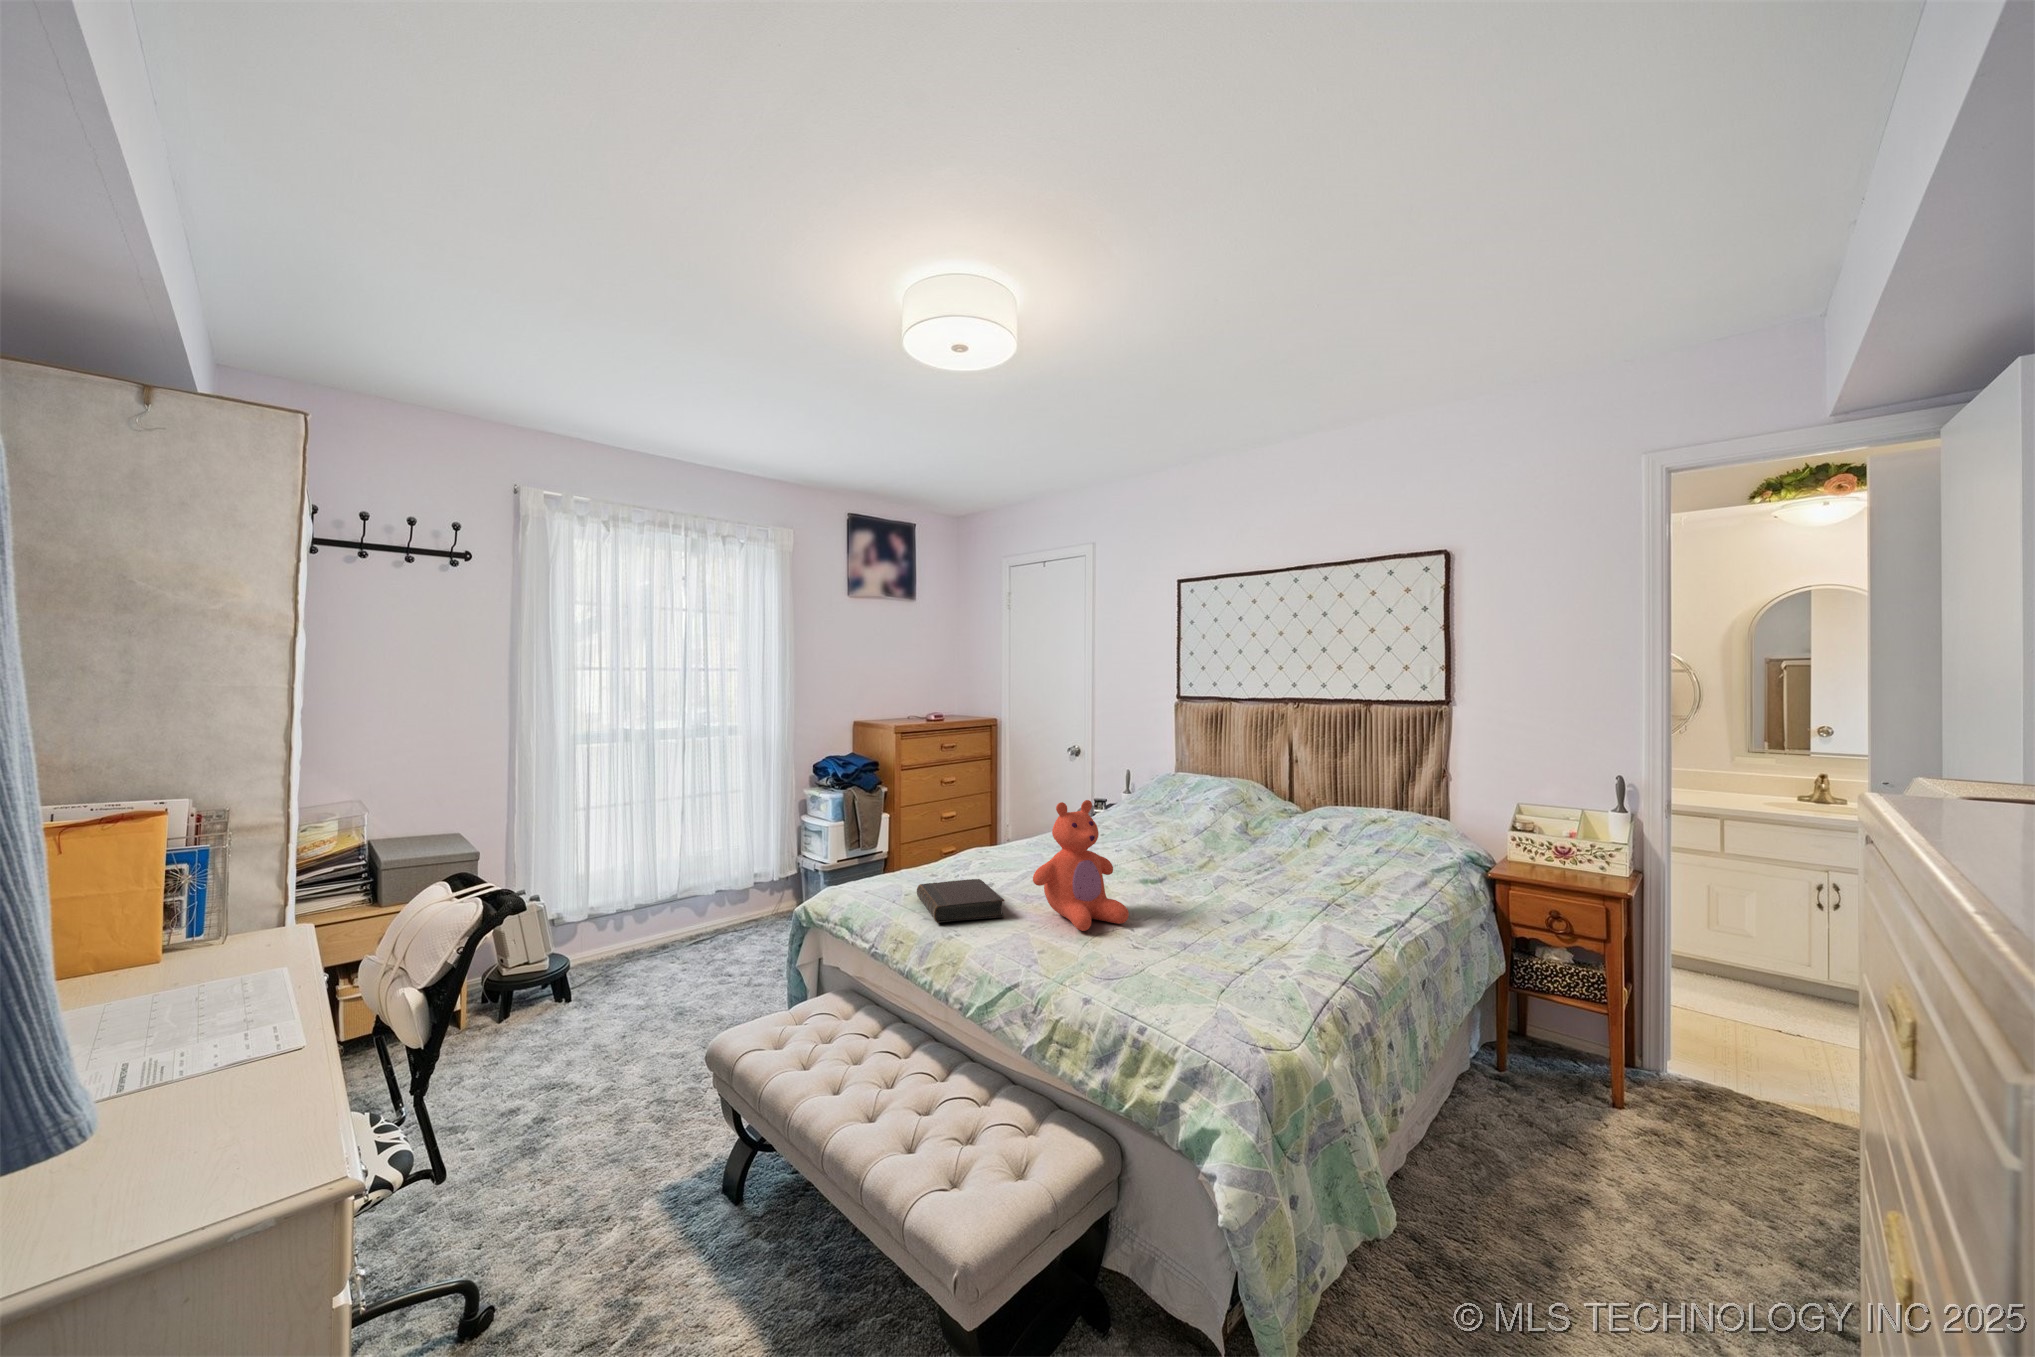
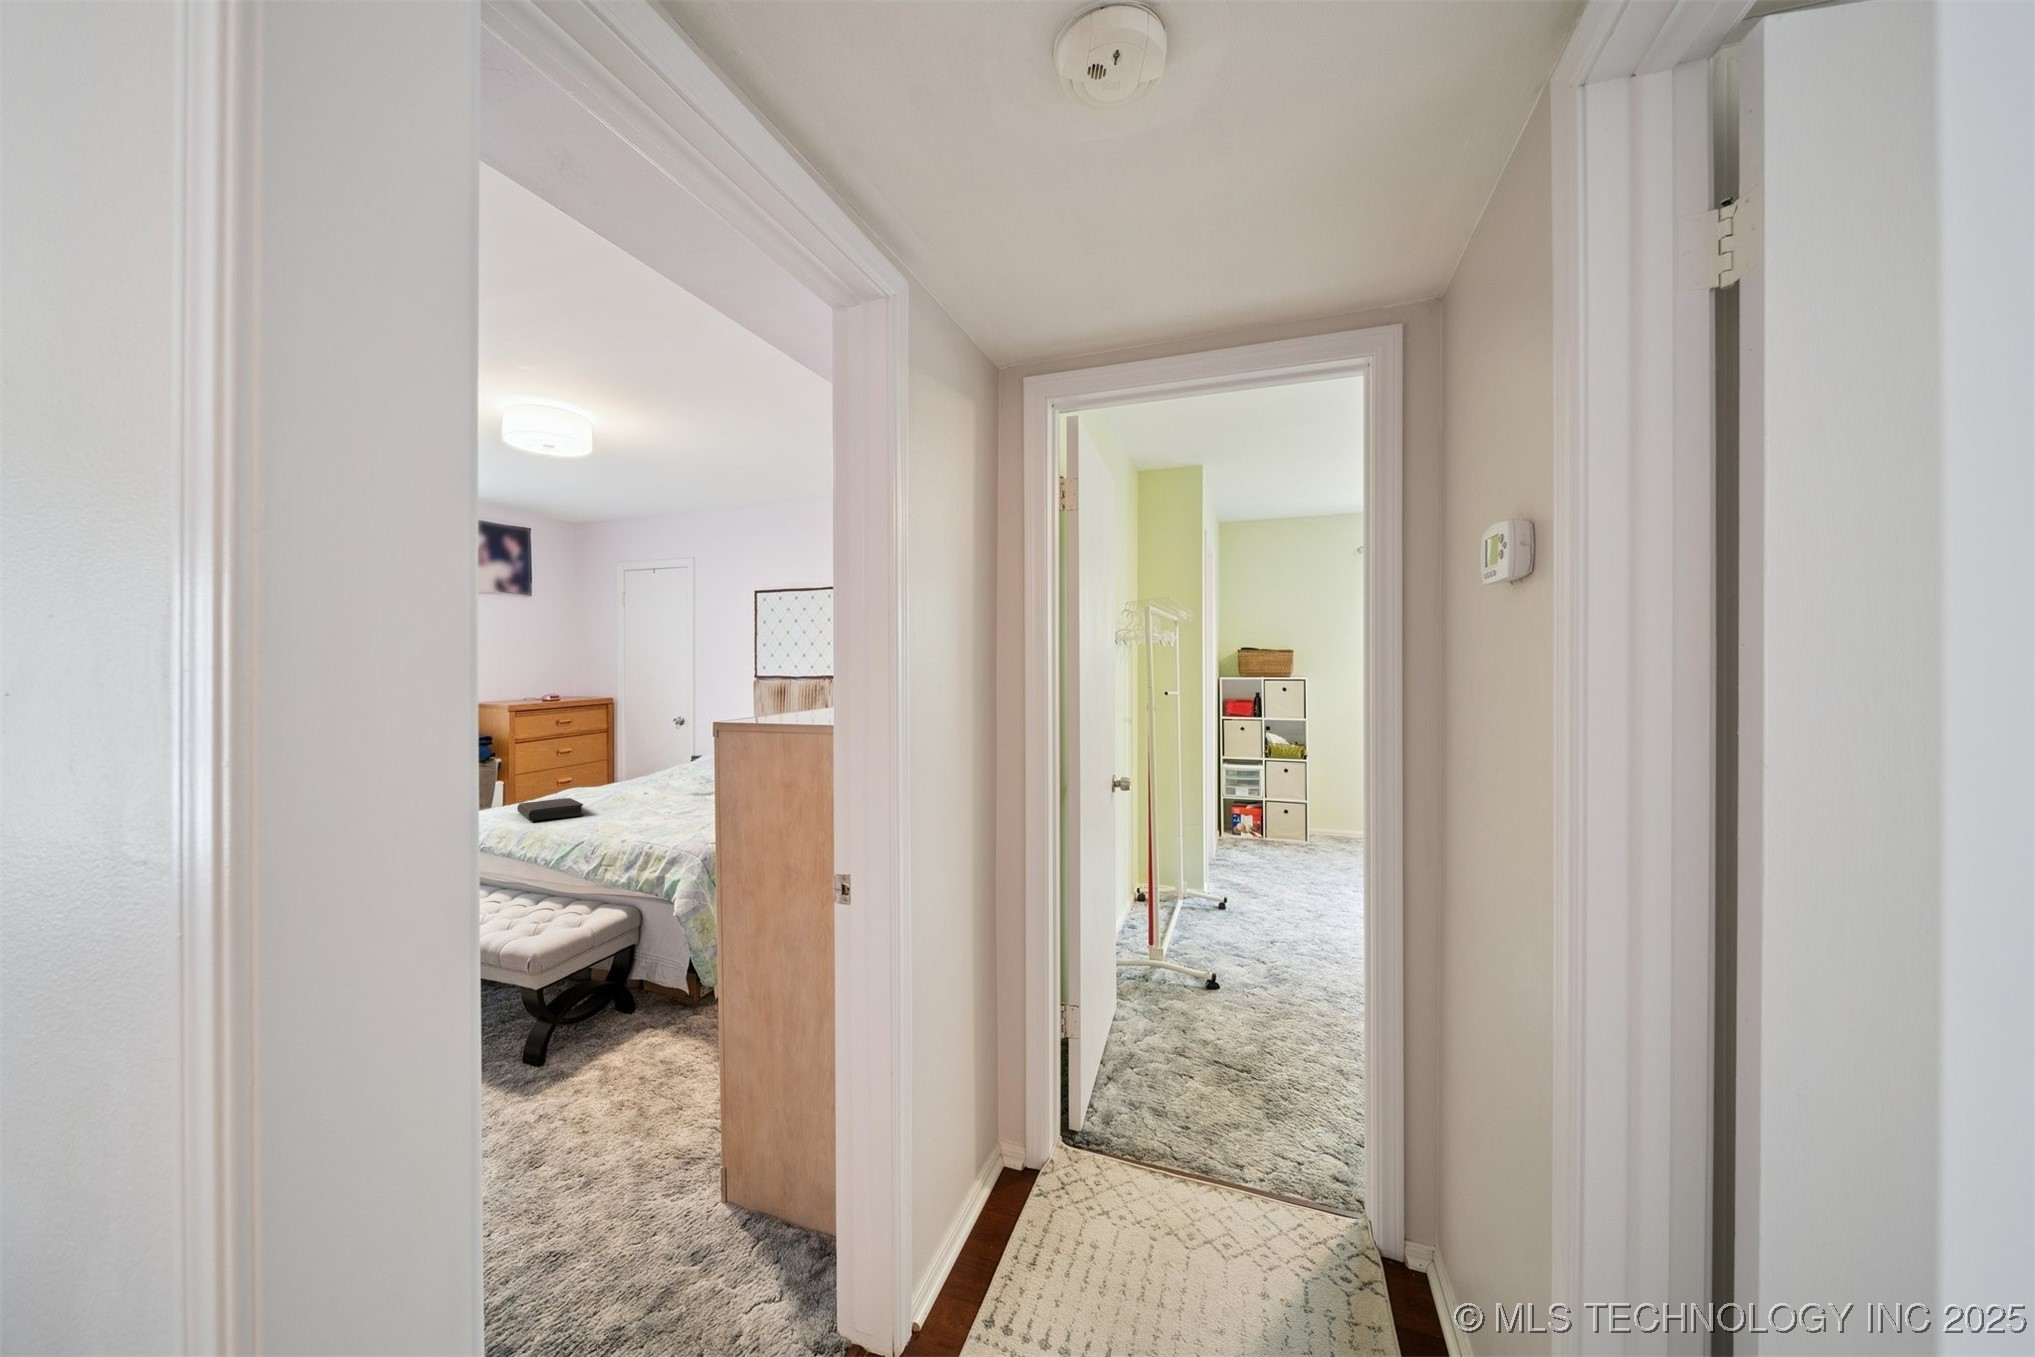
teddy bear: present [1033,800,1129,931] -> none [603,738,671,816]

